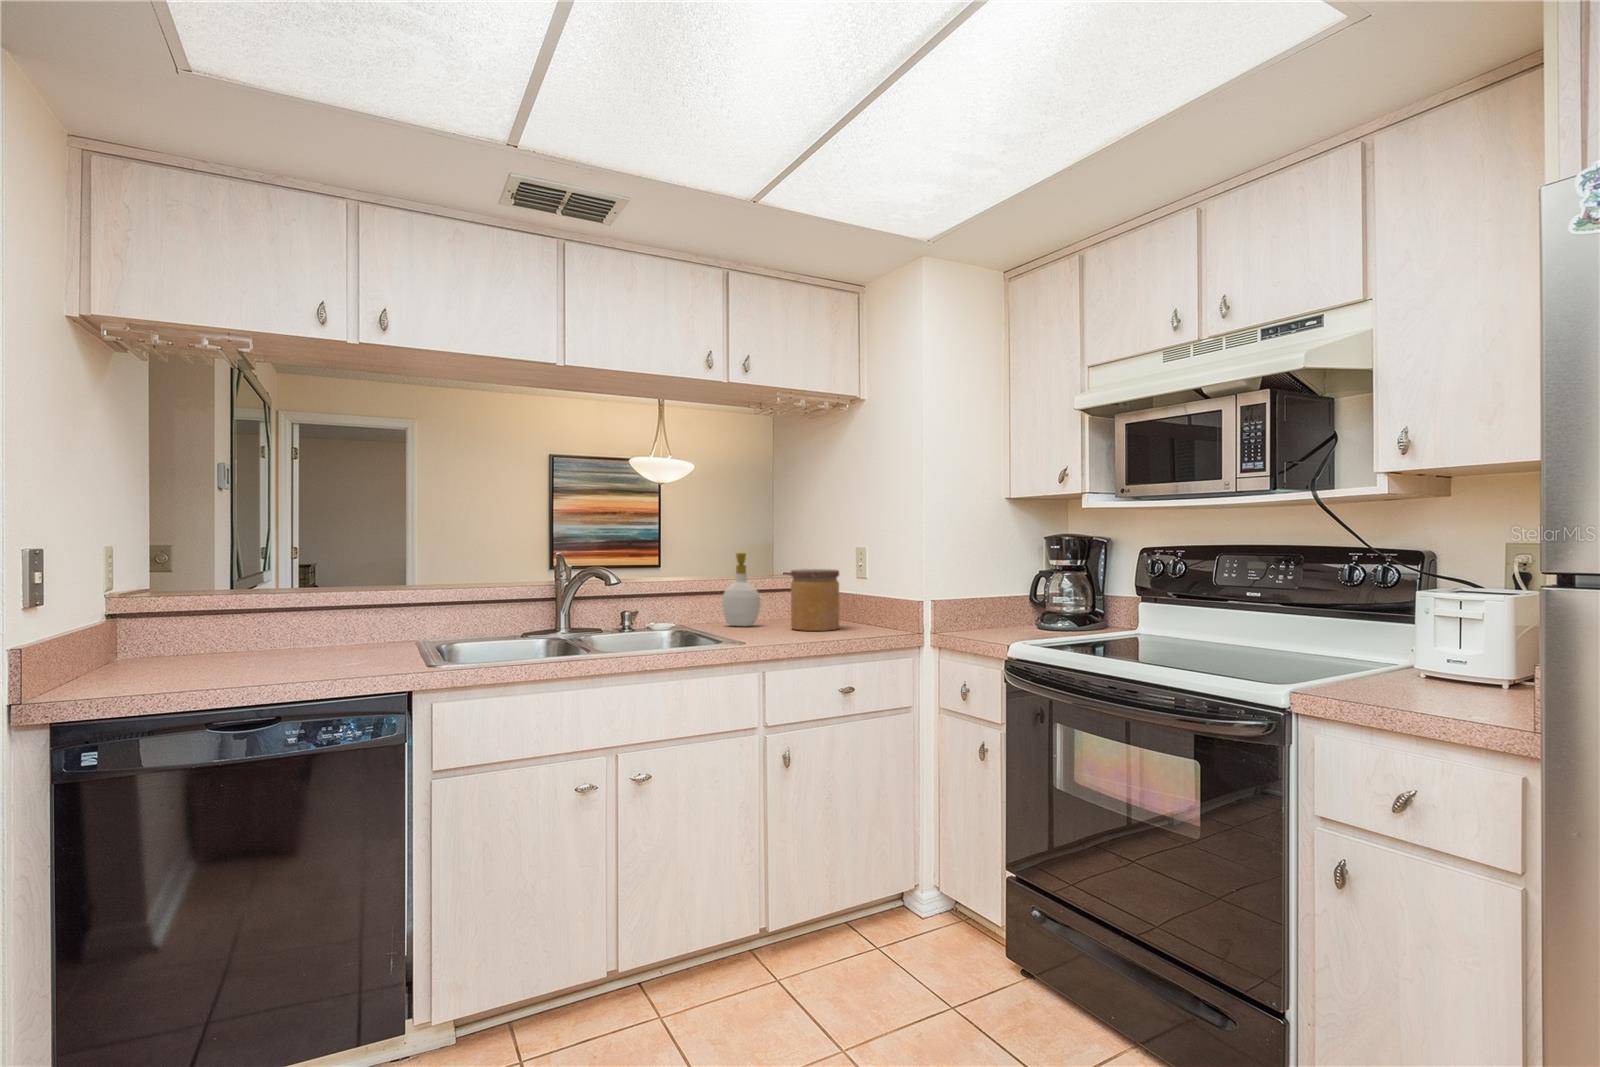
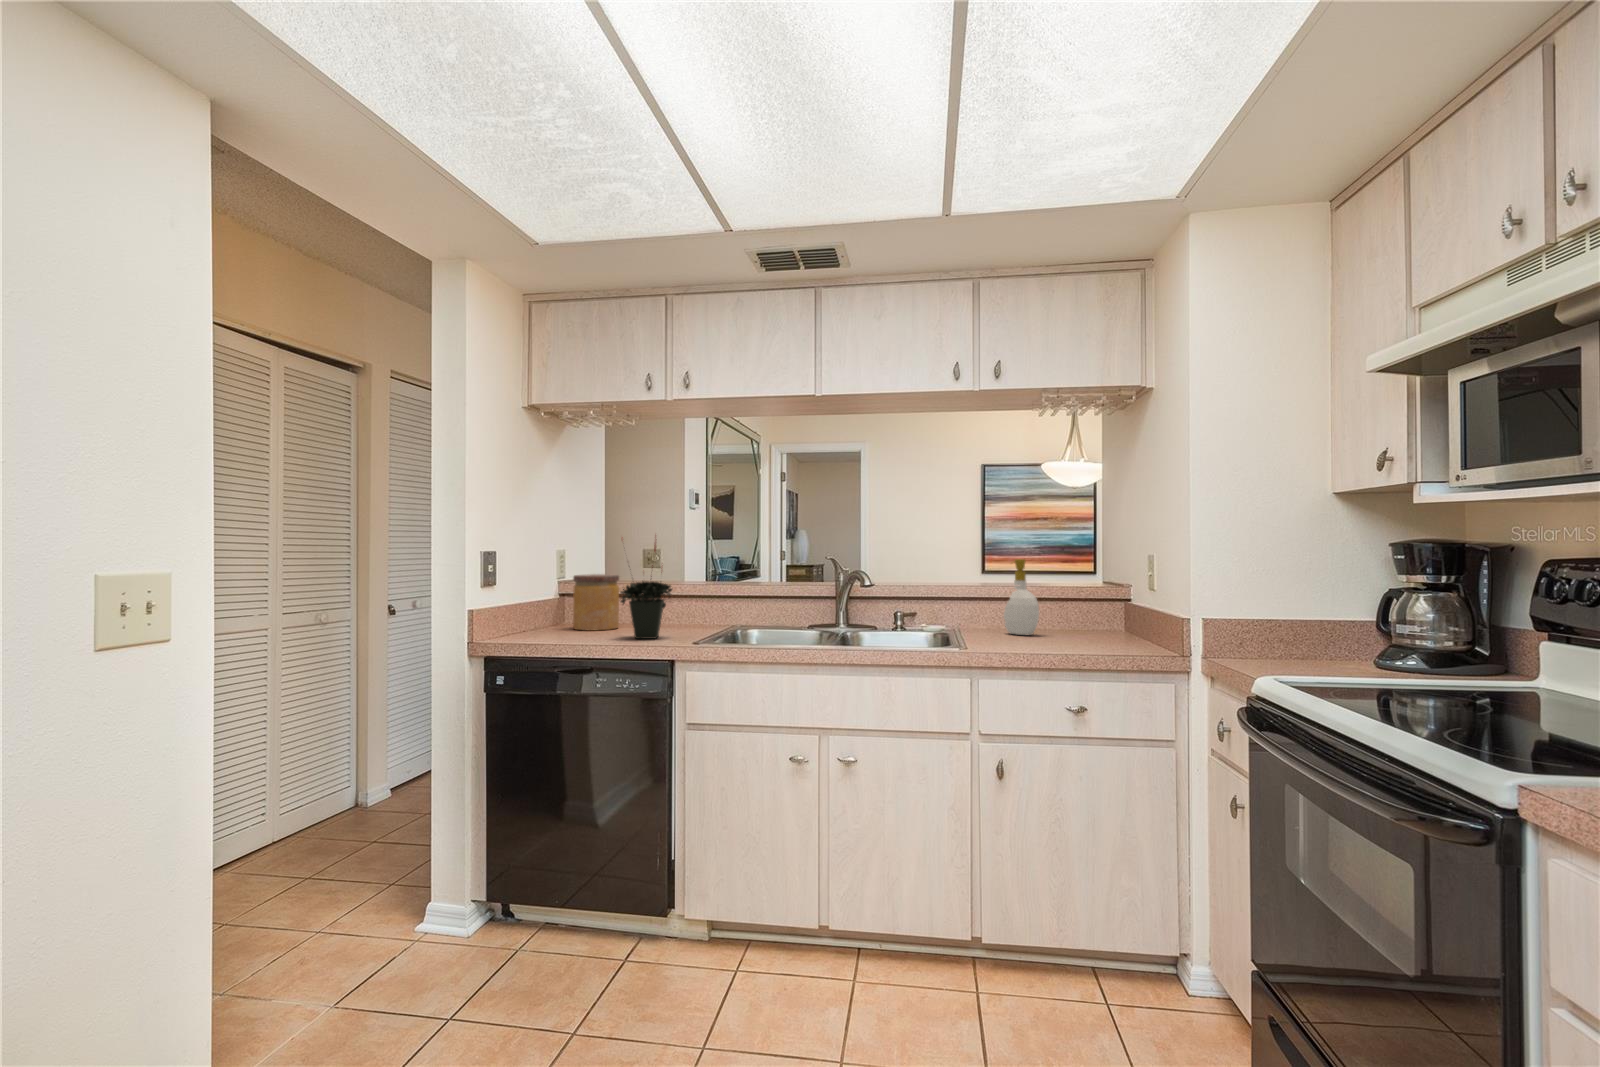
potted plant: none [279,521,368,669] -> present [621,543,672,639]
jar: present [791,569,839,631] -> present [573,574,619,631]

